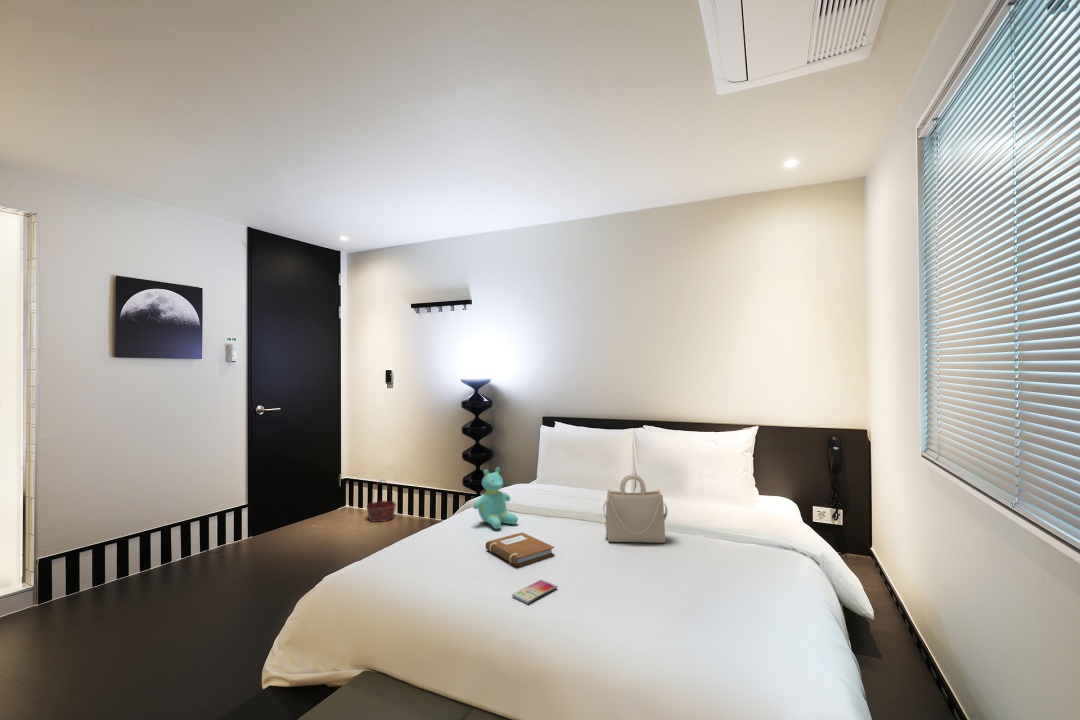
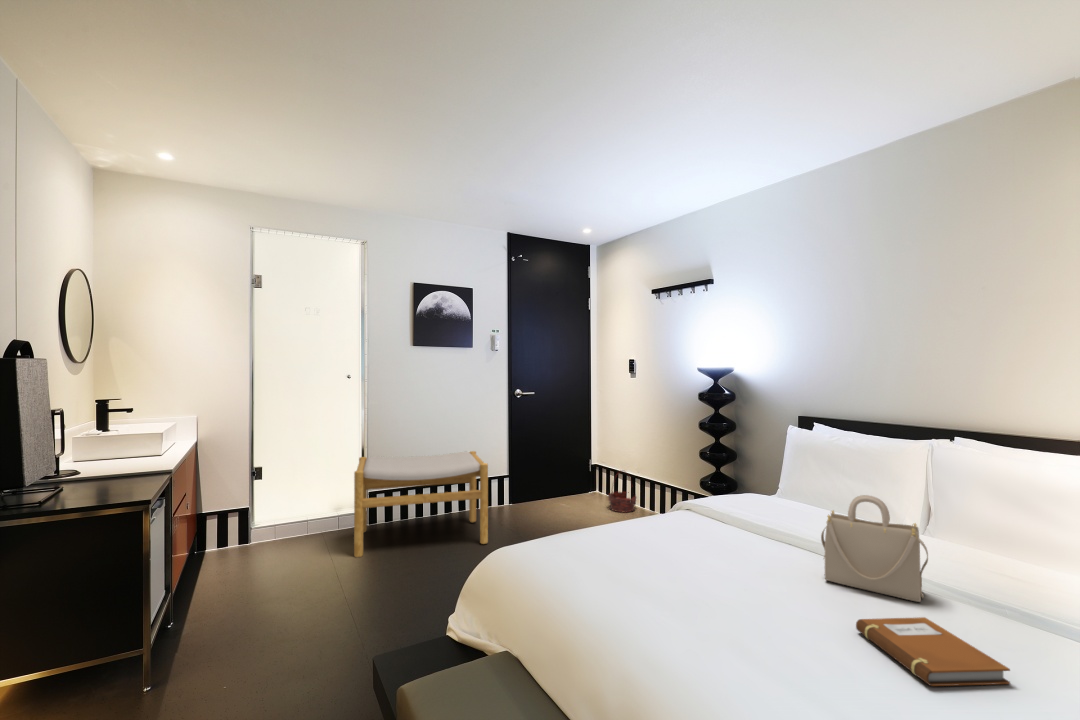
teddy bear: present [473,467,518,529] -> none [664,465,717,535]
footstool: none [21,482,243,655] -> present [354,451,488,557]
notebook: present [486,532,554,566] -> present [856,617,1010,686]
smartphone: present [512,579,558,604] -> none [655,599,714,620]

